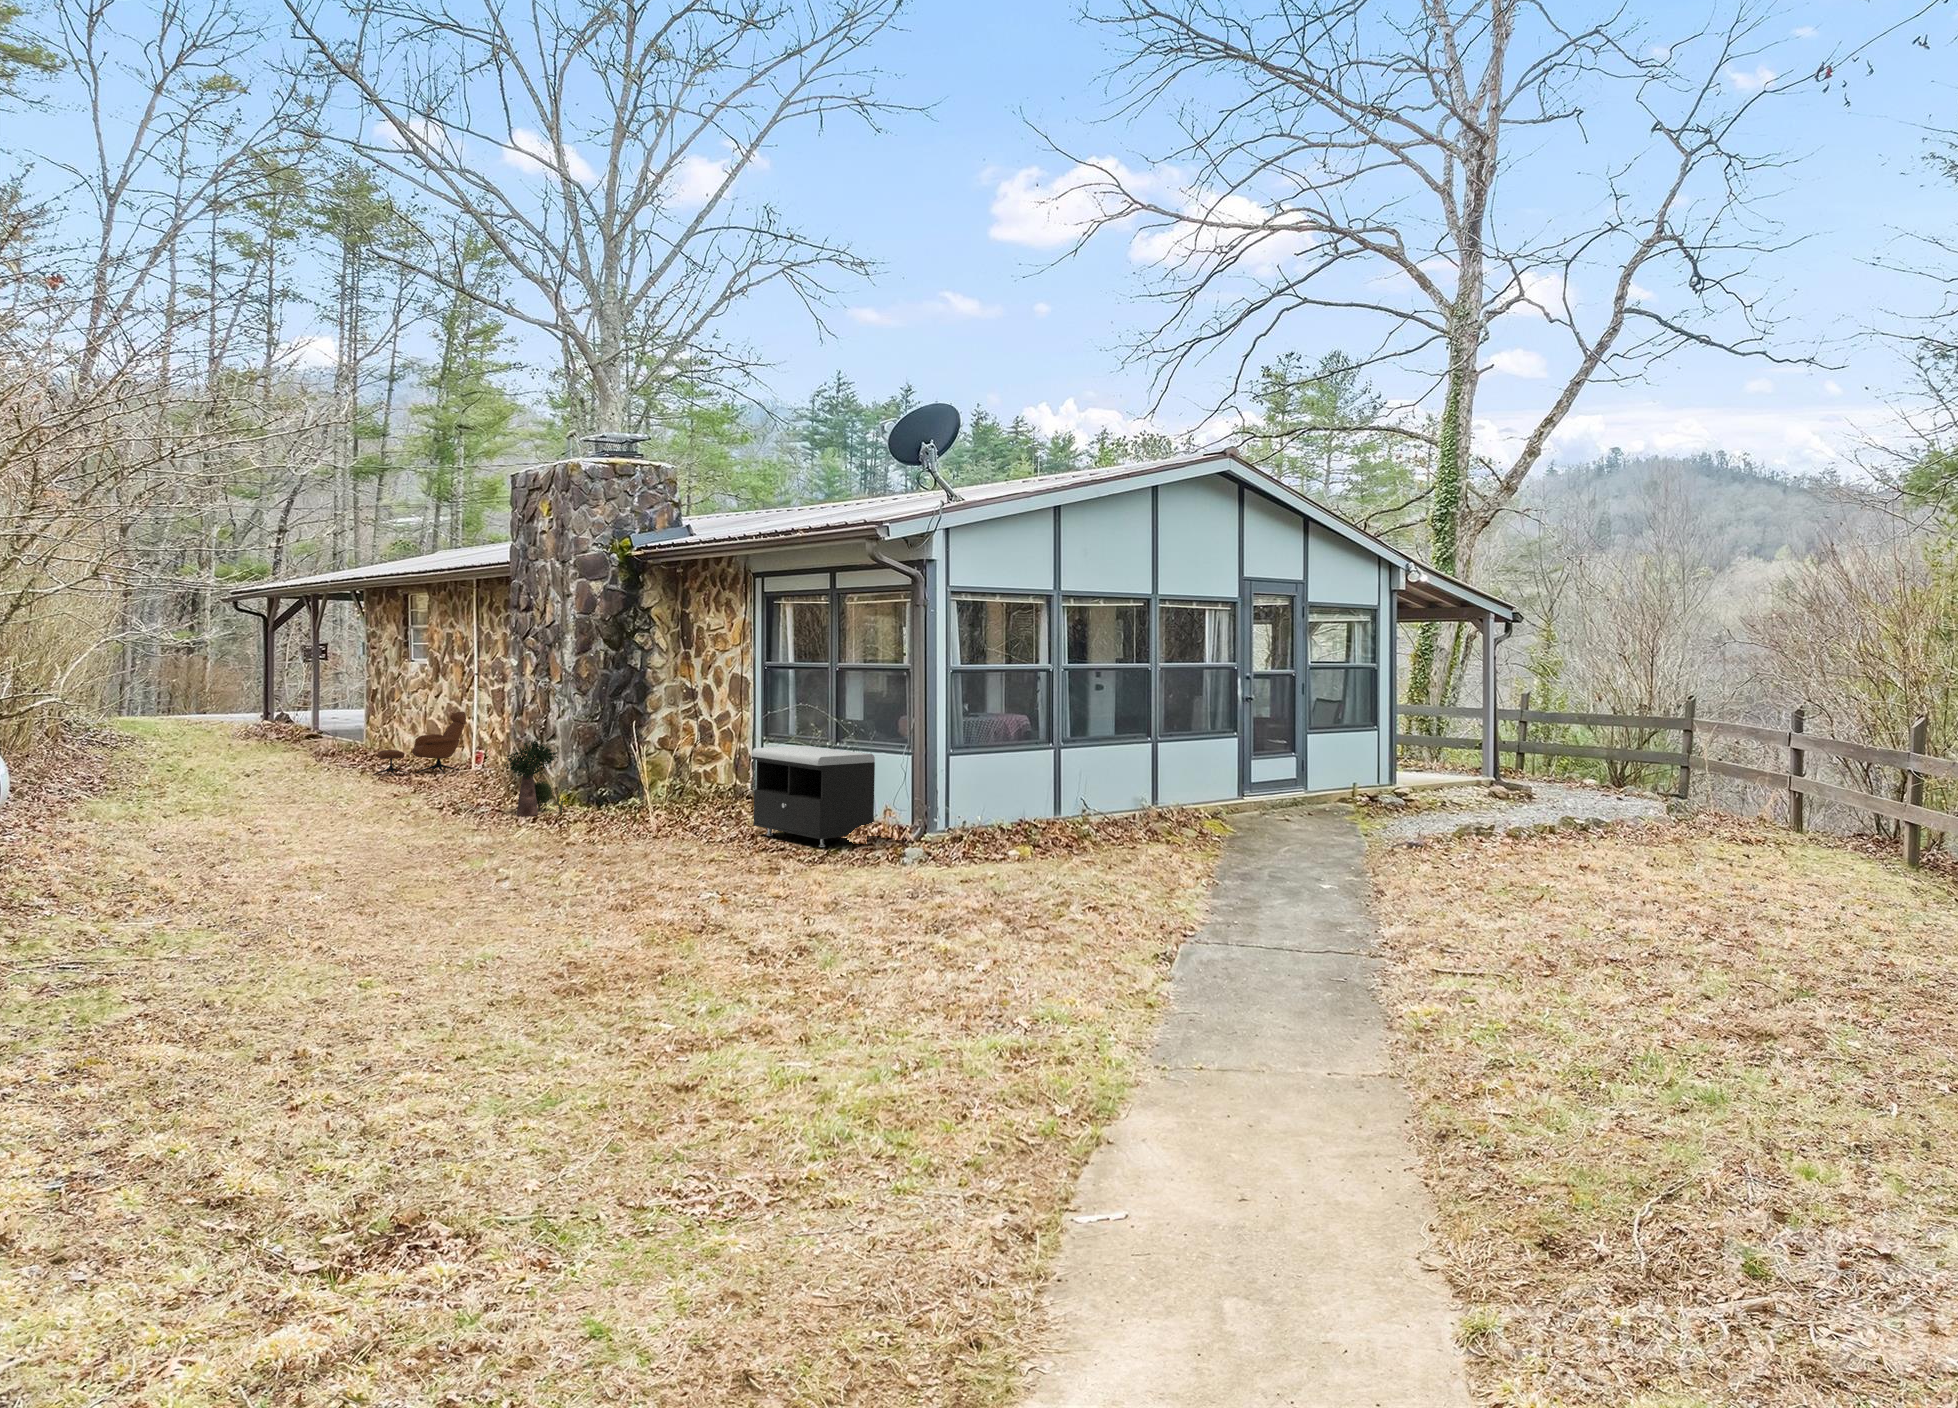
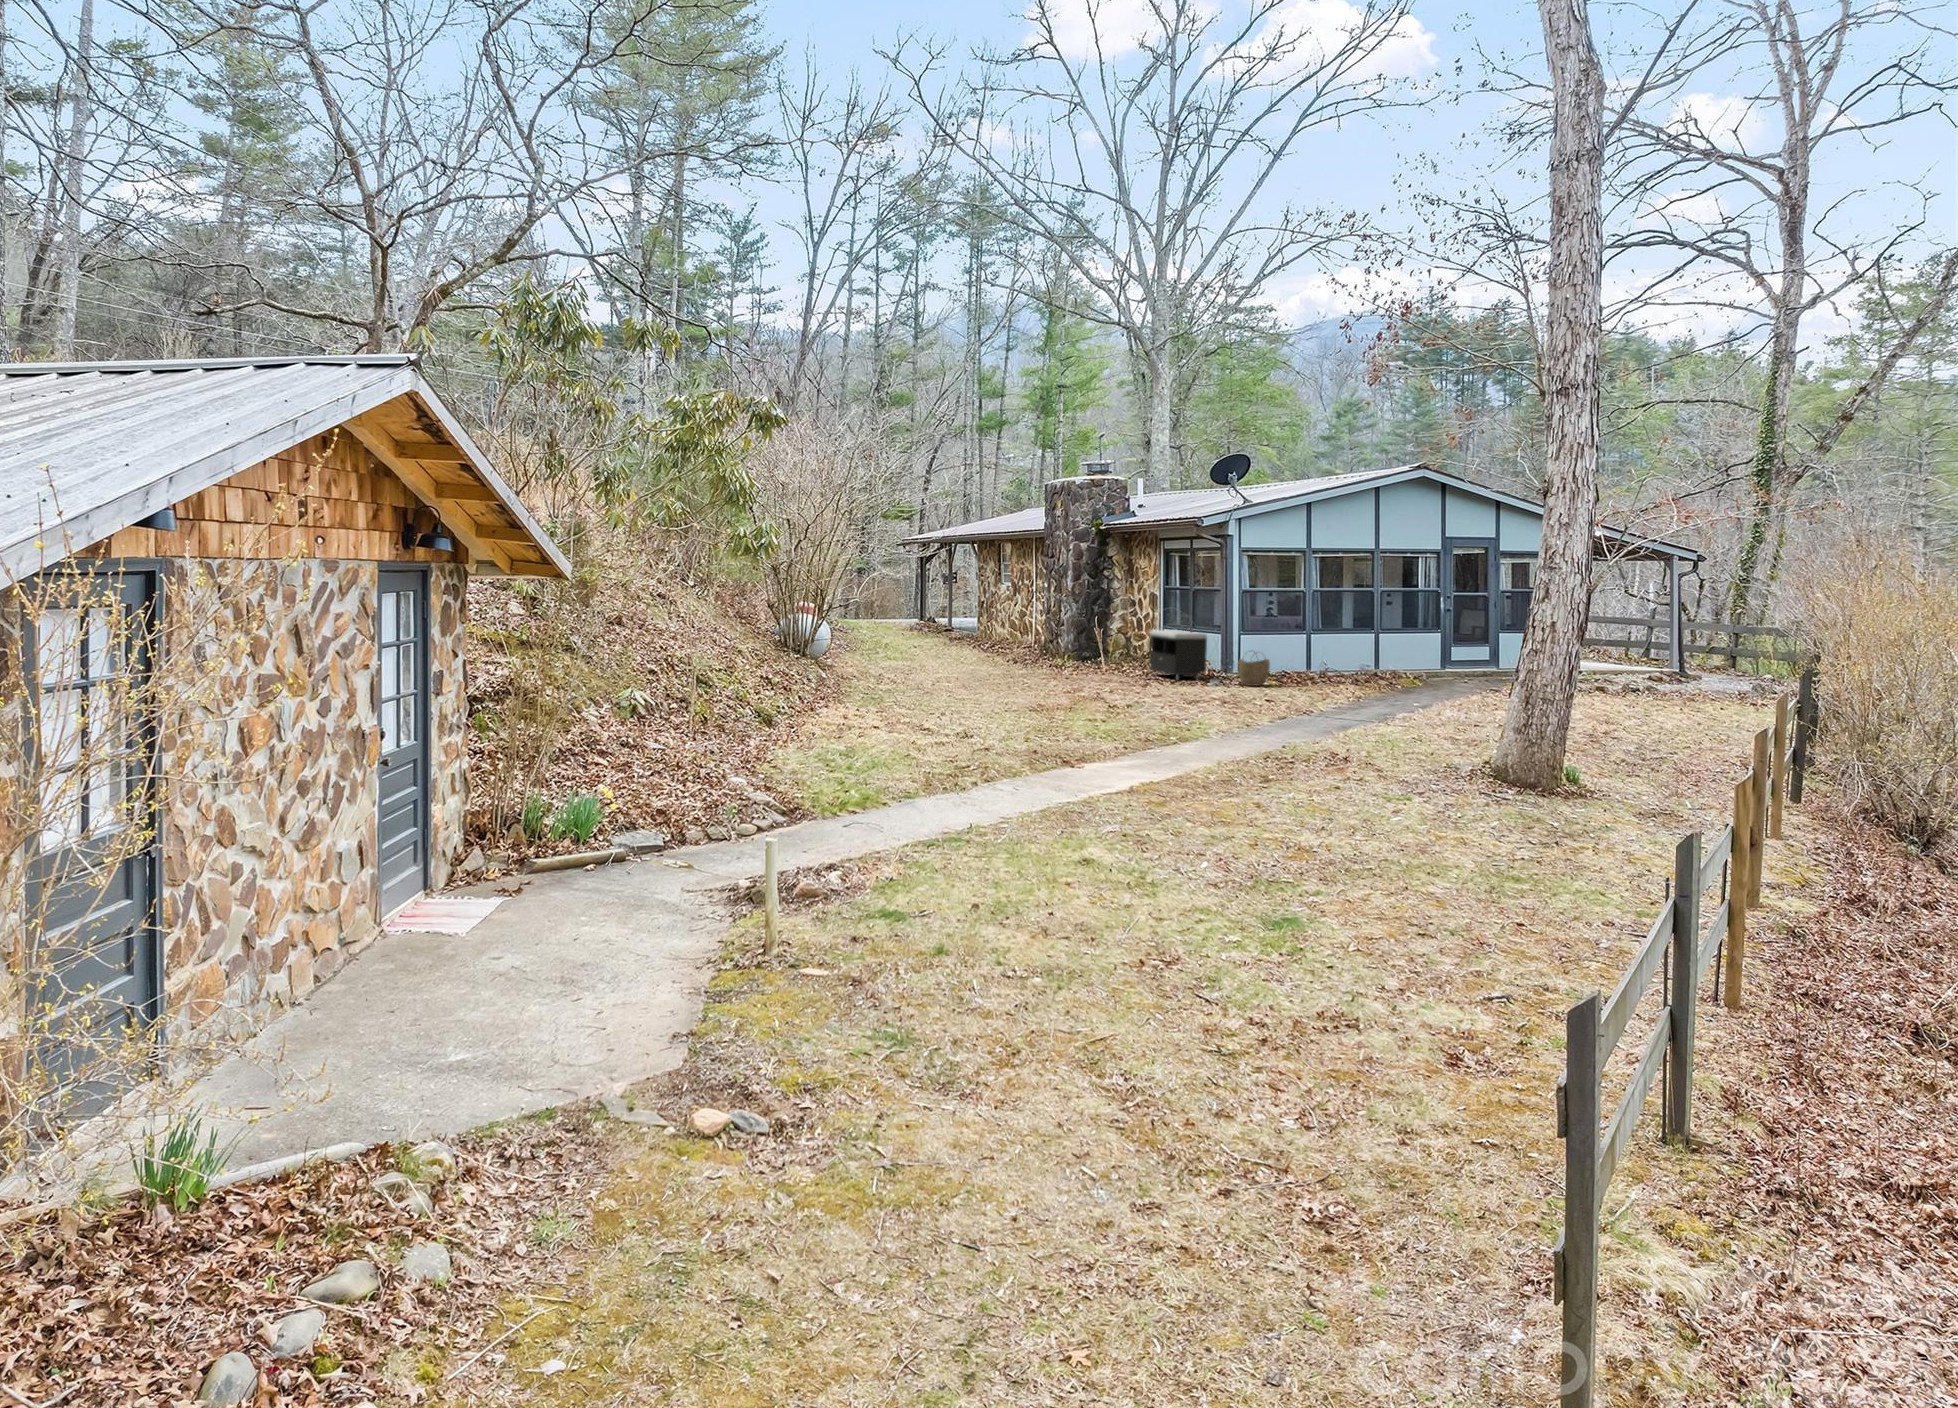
lounge chair: present [374,712,466,775] -> none [980,613,1027,648]
potted plant: present [504,741,565,816] -> none [1037,626,1067,664]
woven basket: none [951,785,1010,856] -> present [1238,653,1270,686]

